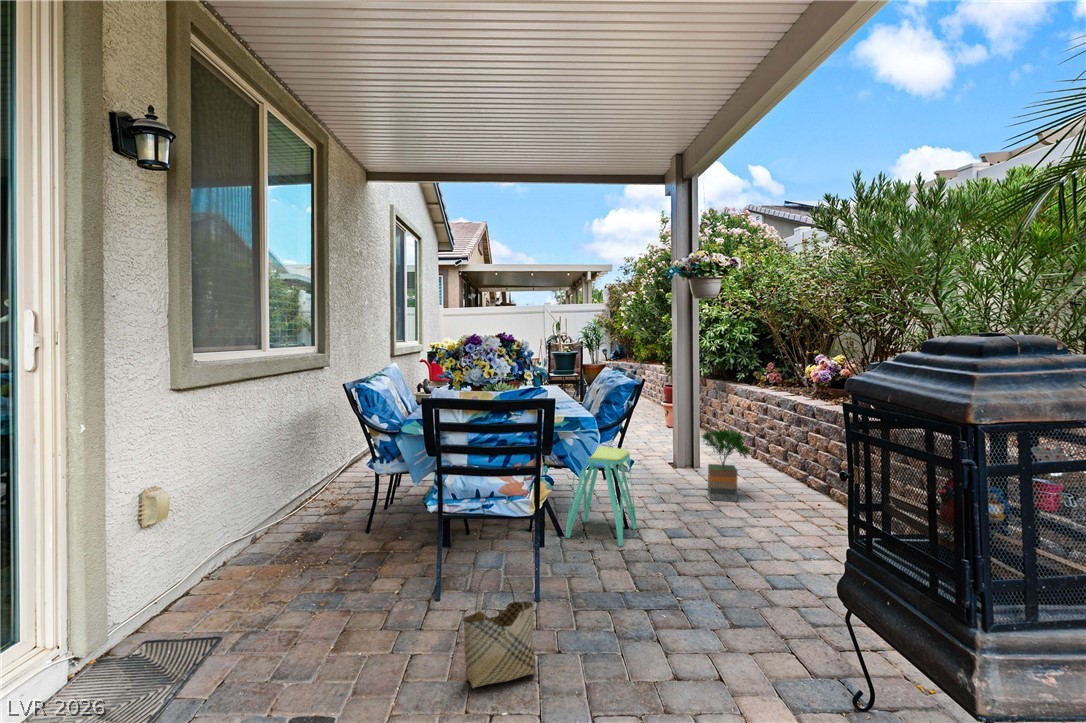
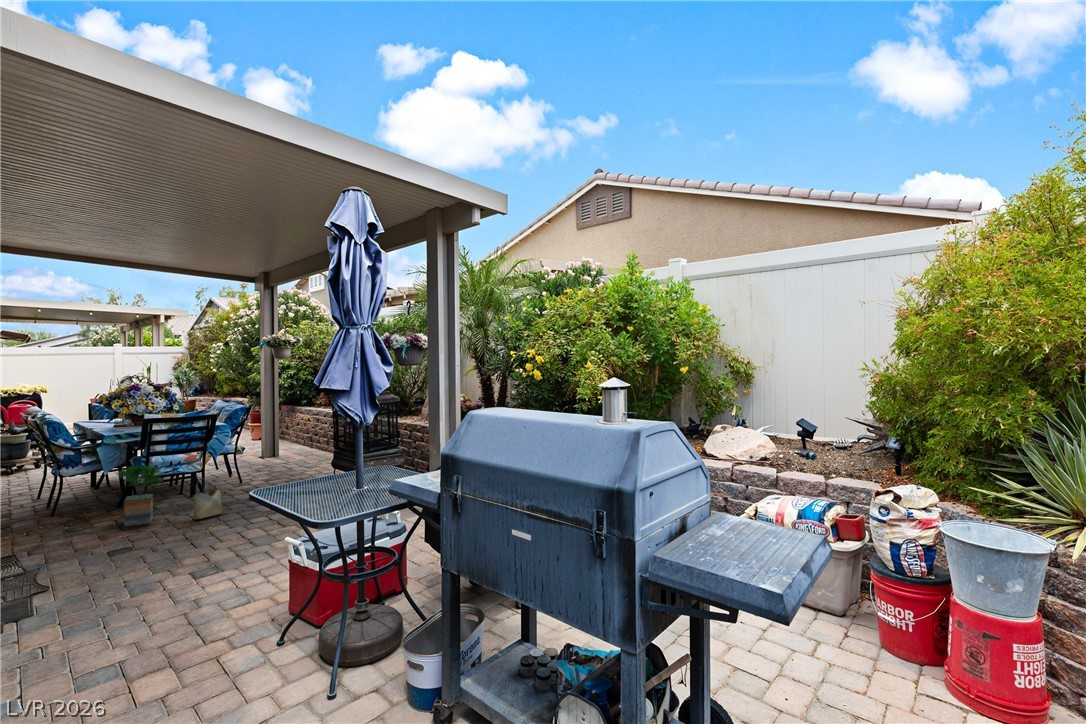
potted tree: present [701,430,749,502] -> present [119,465,163,526]
stool: present [566,446,637,546] -> none [210,440,249,488]

